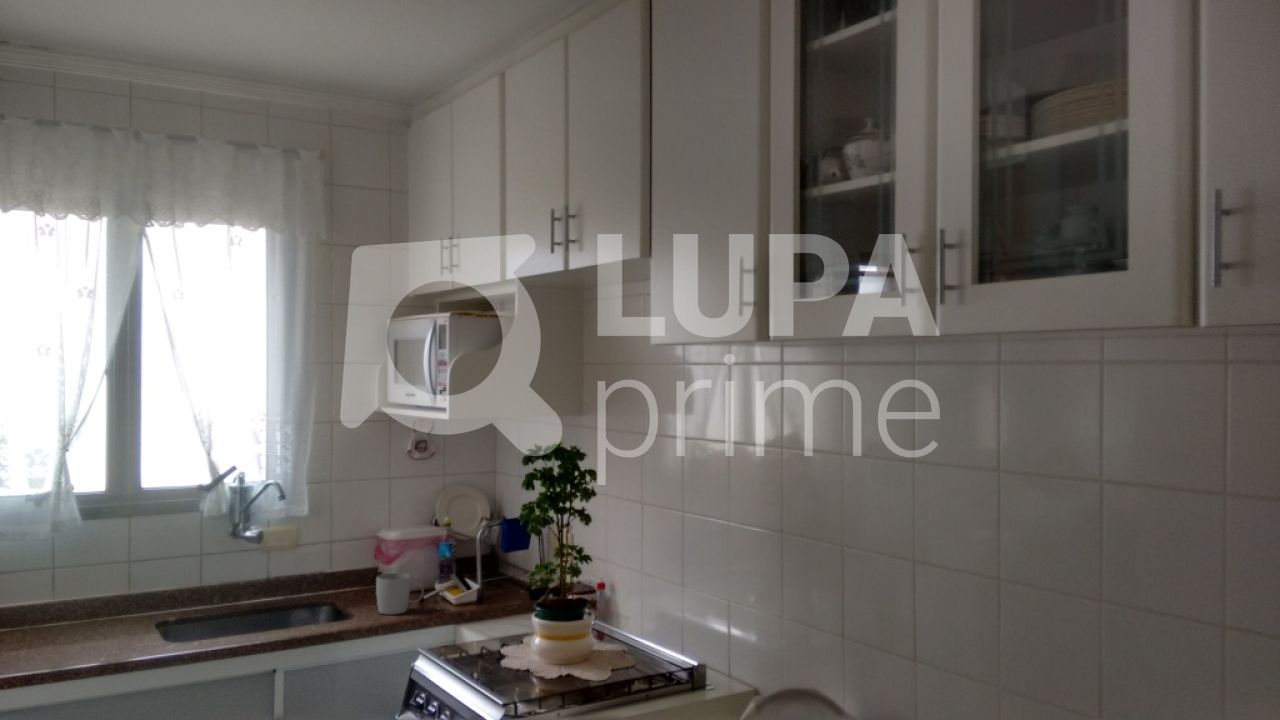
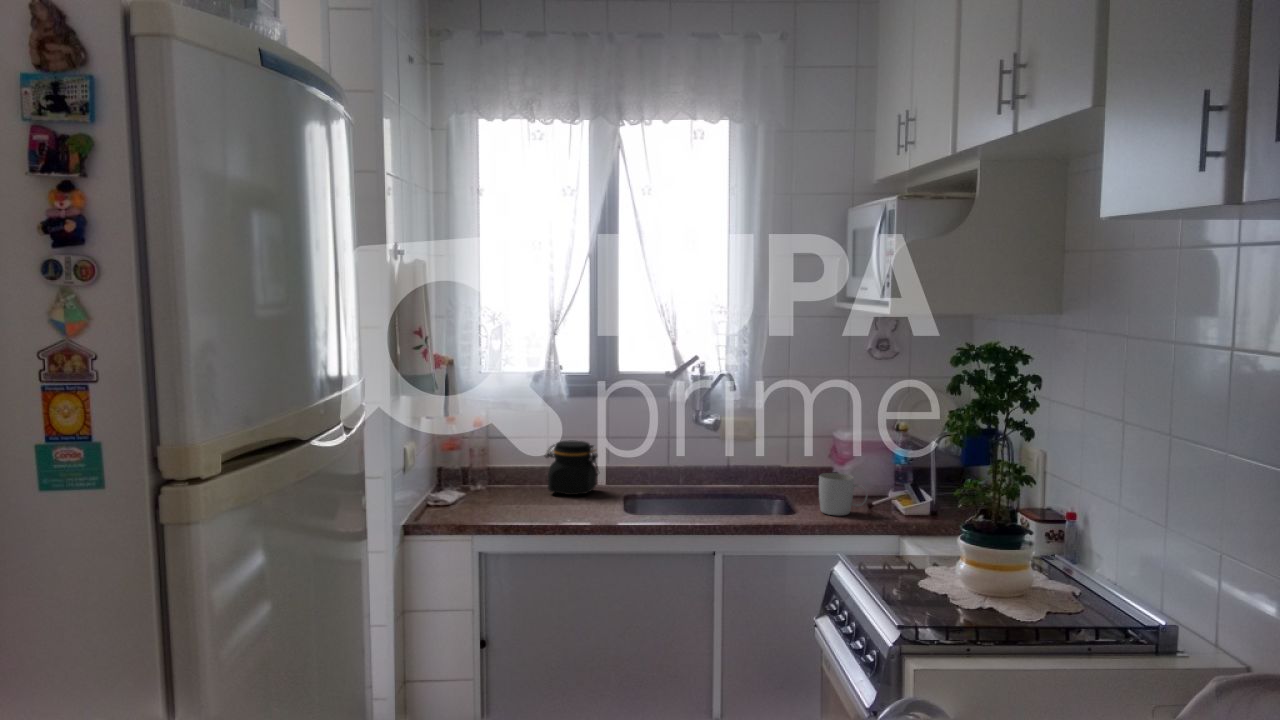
jar: none [53,569,124,632] -> present [546,440,598,495]

